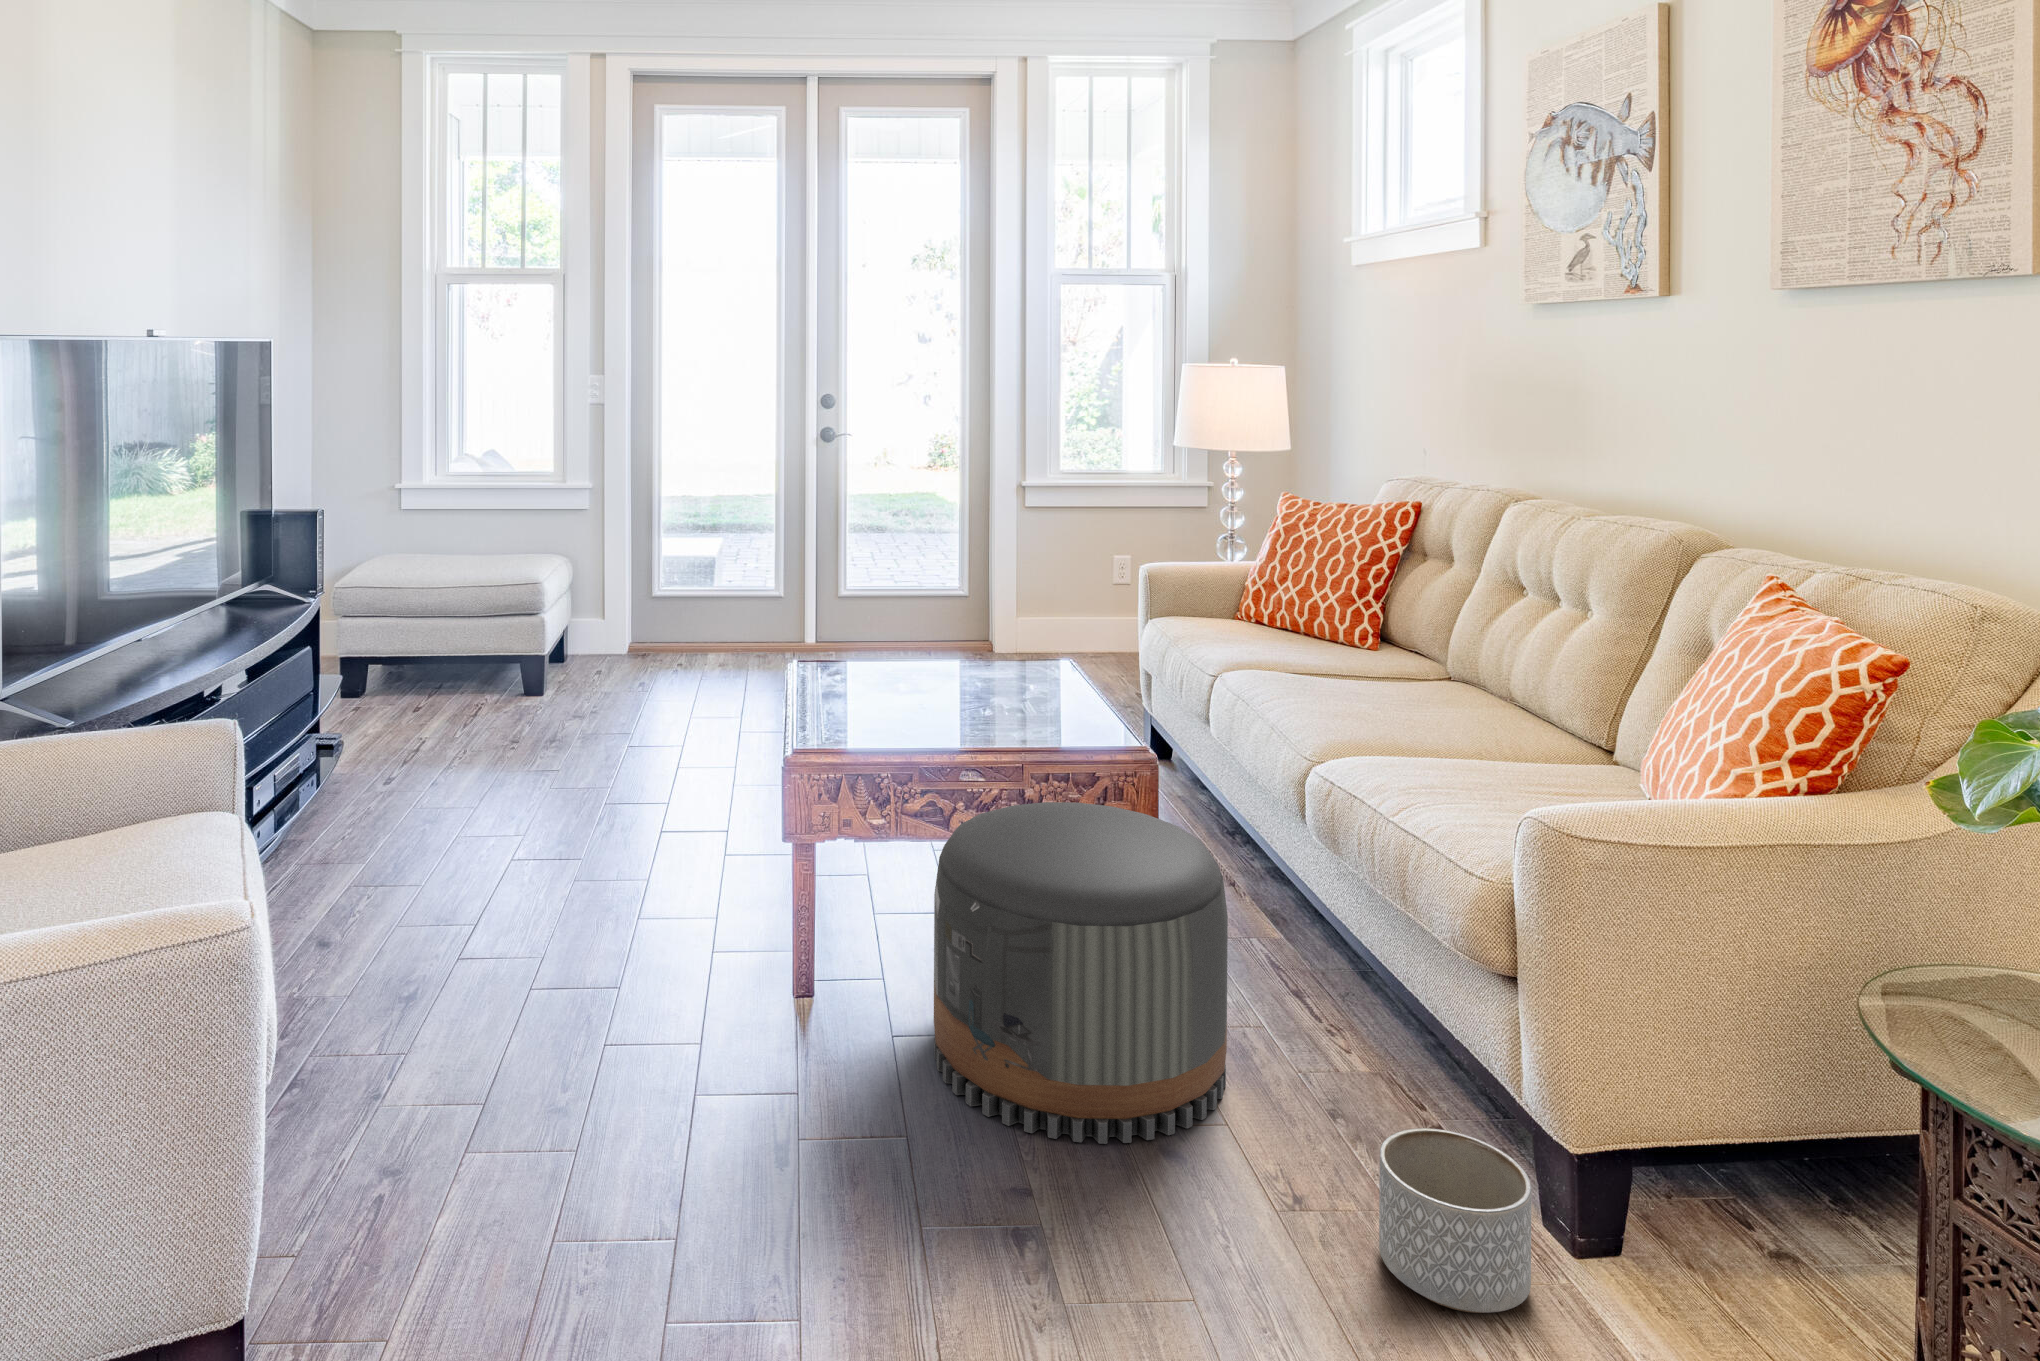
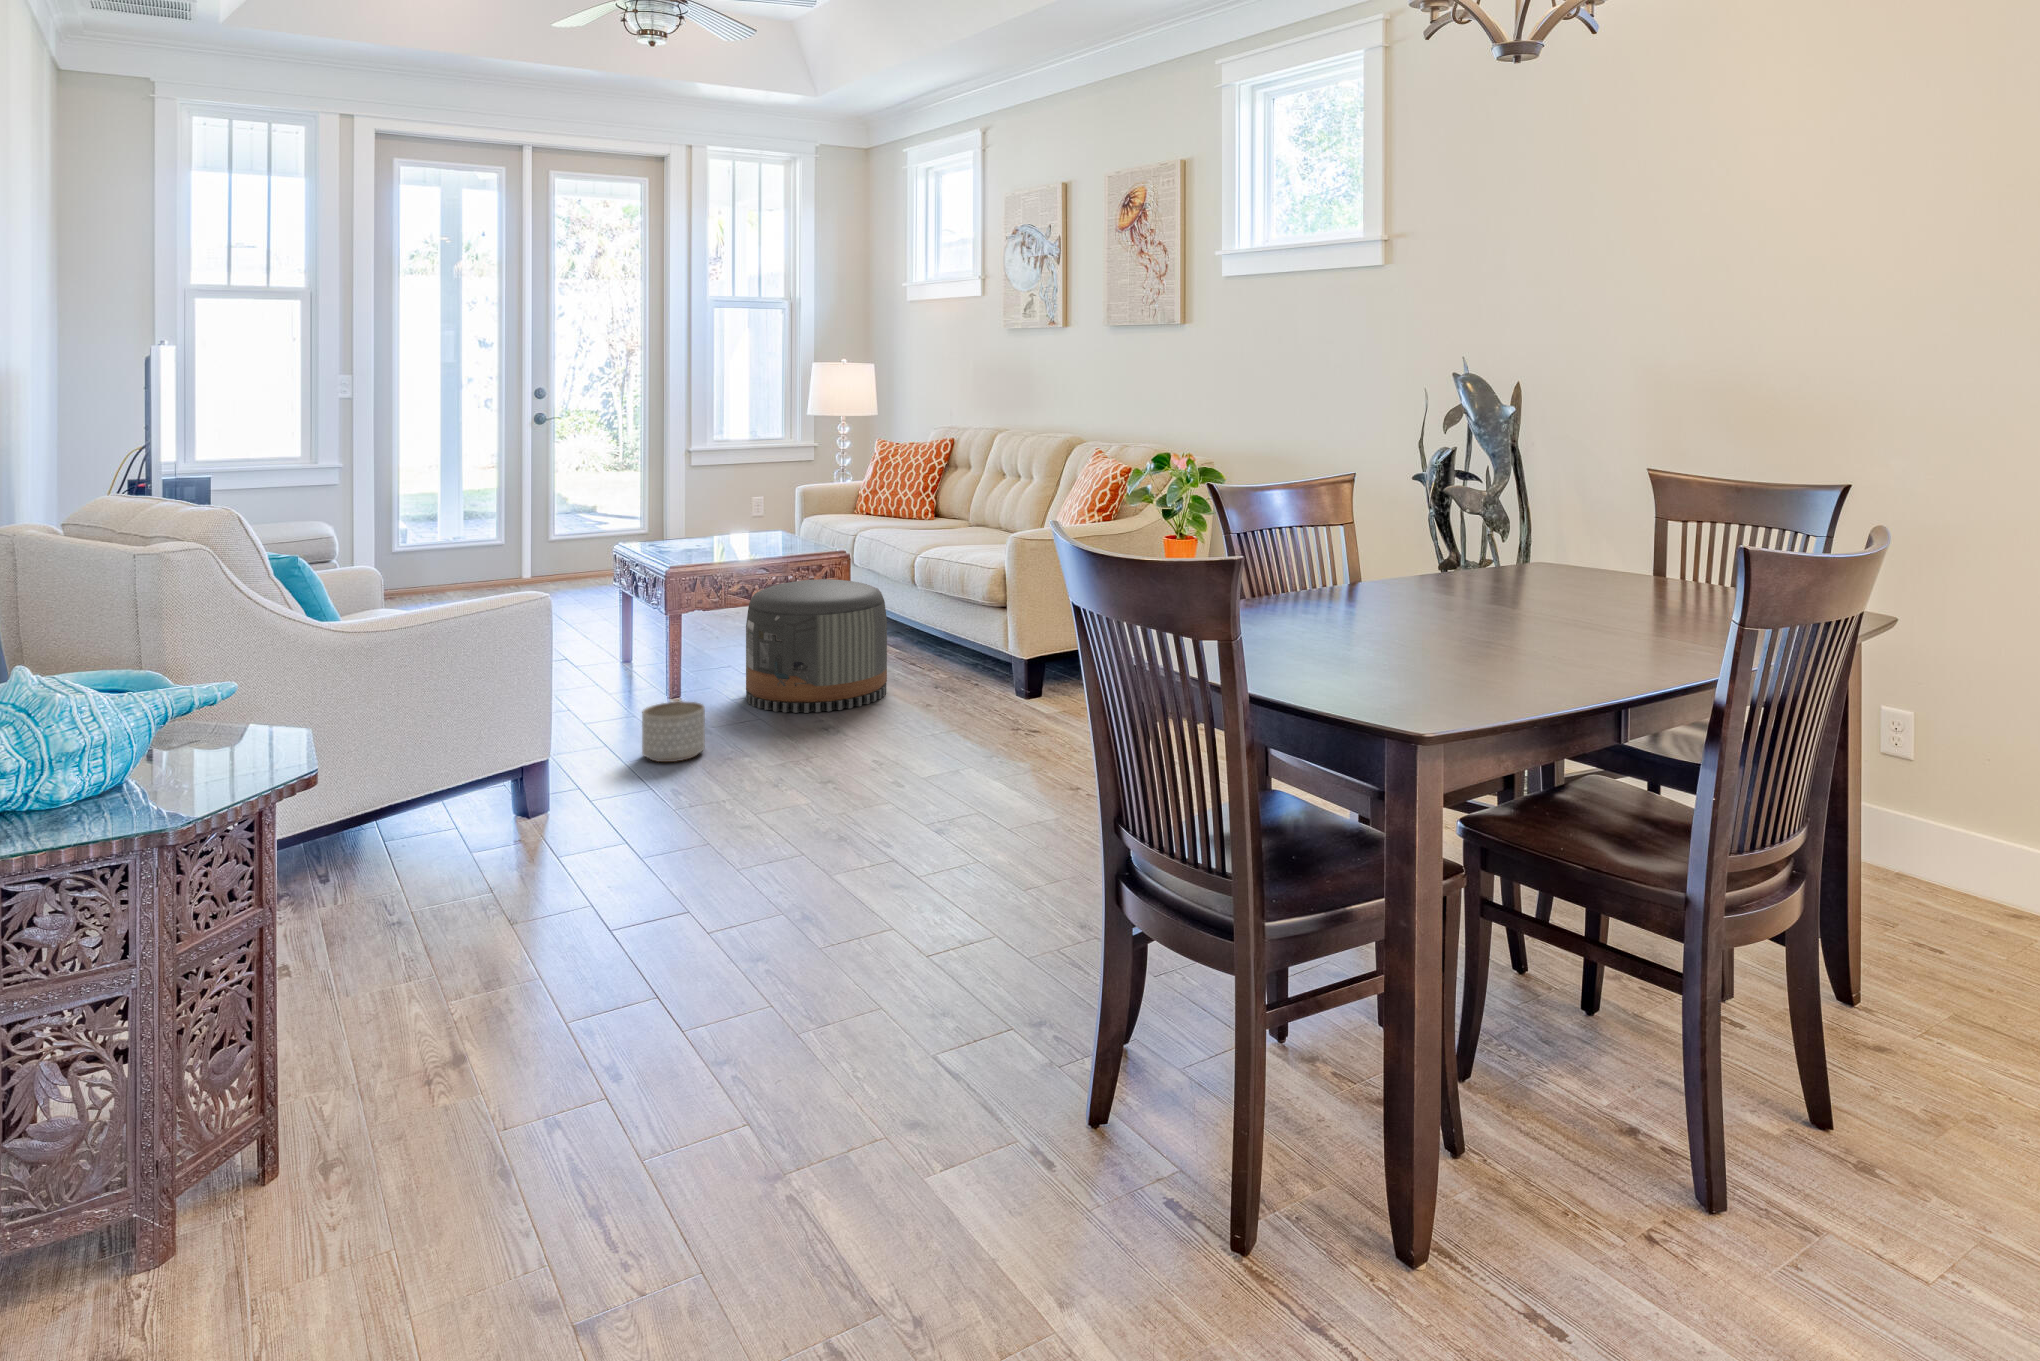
planter: present [1379,1128,1532,1313] -> present [642,702,705,762]

